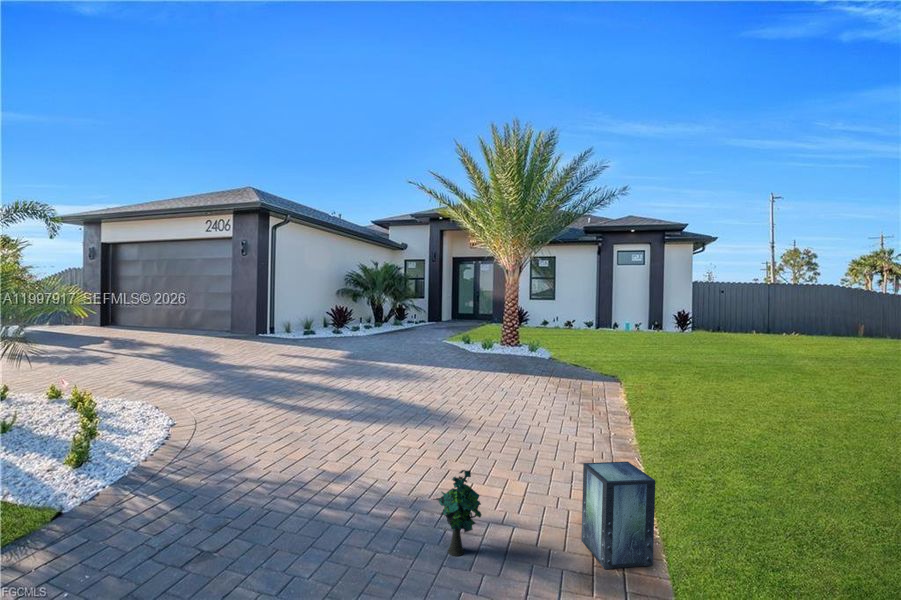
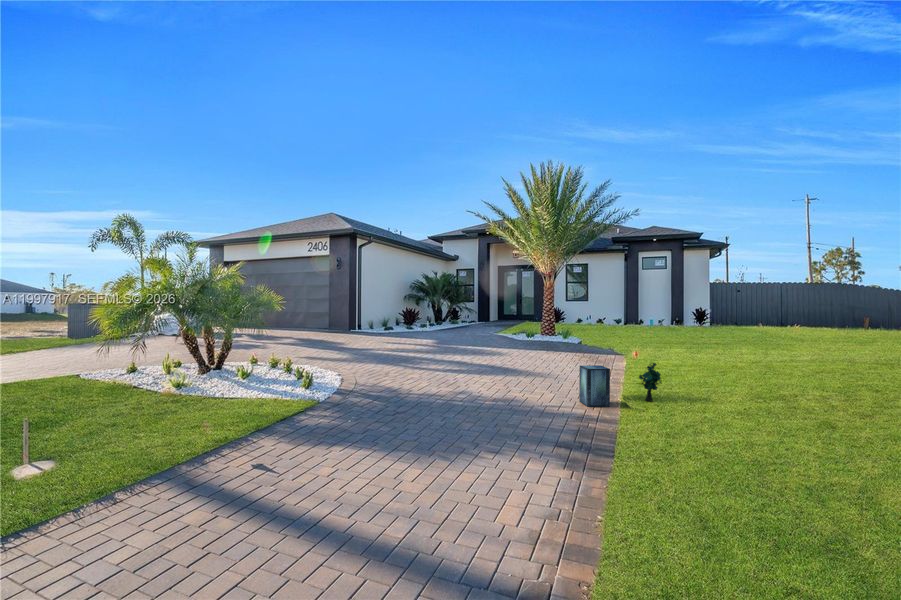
decorative plant: present [434,470,481,556] -> present [639,363,661,401]

